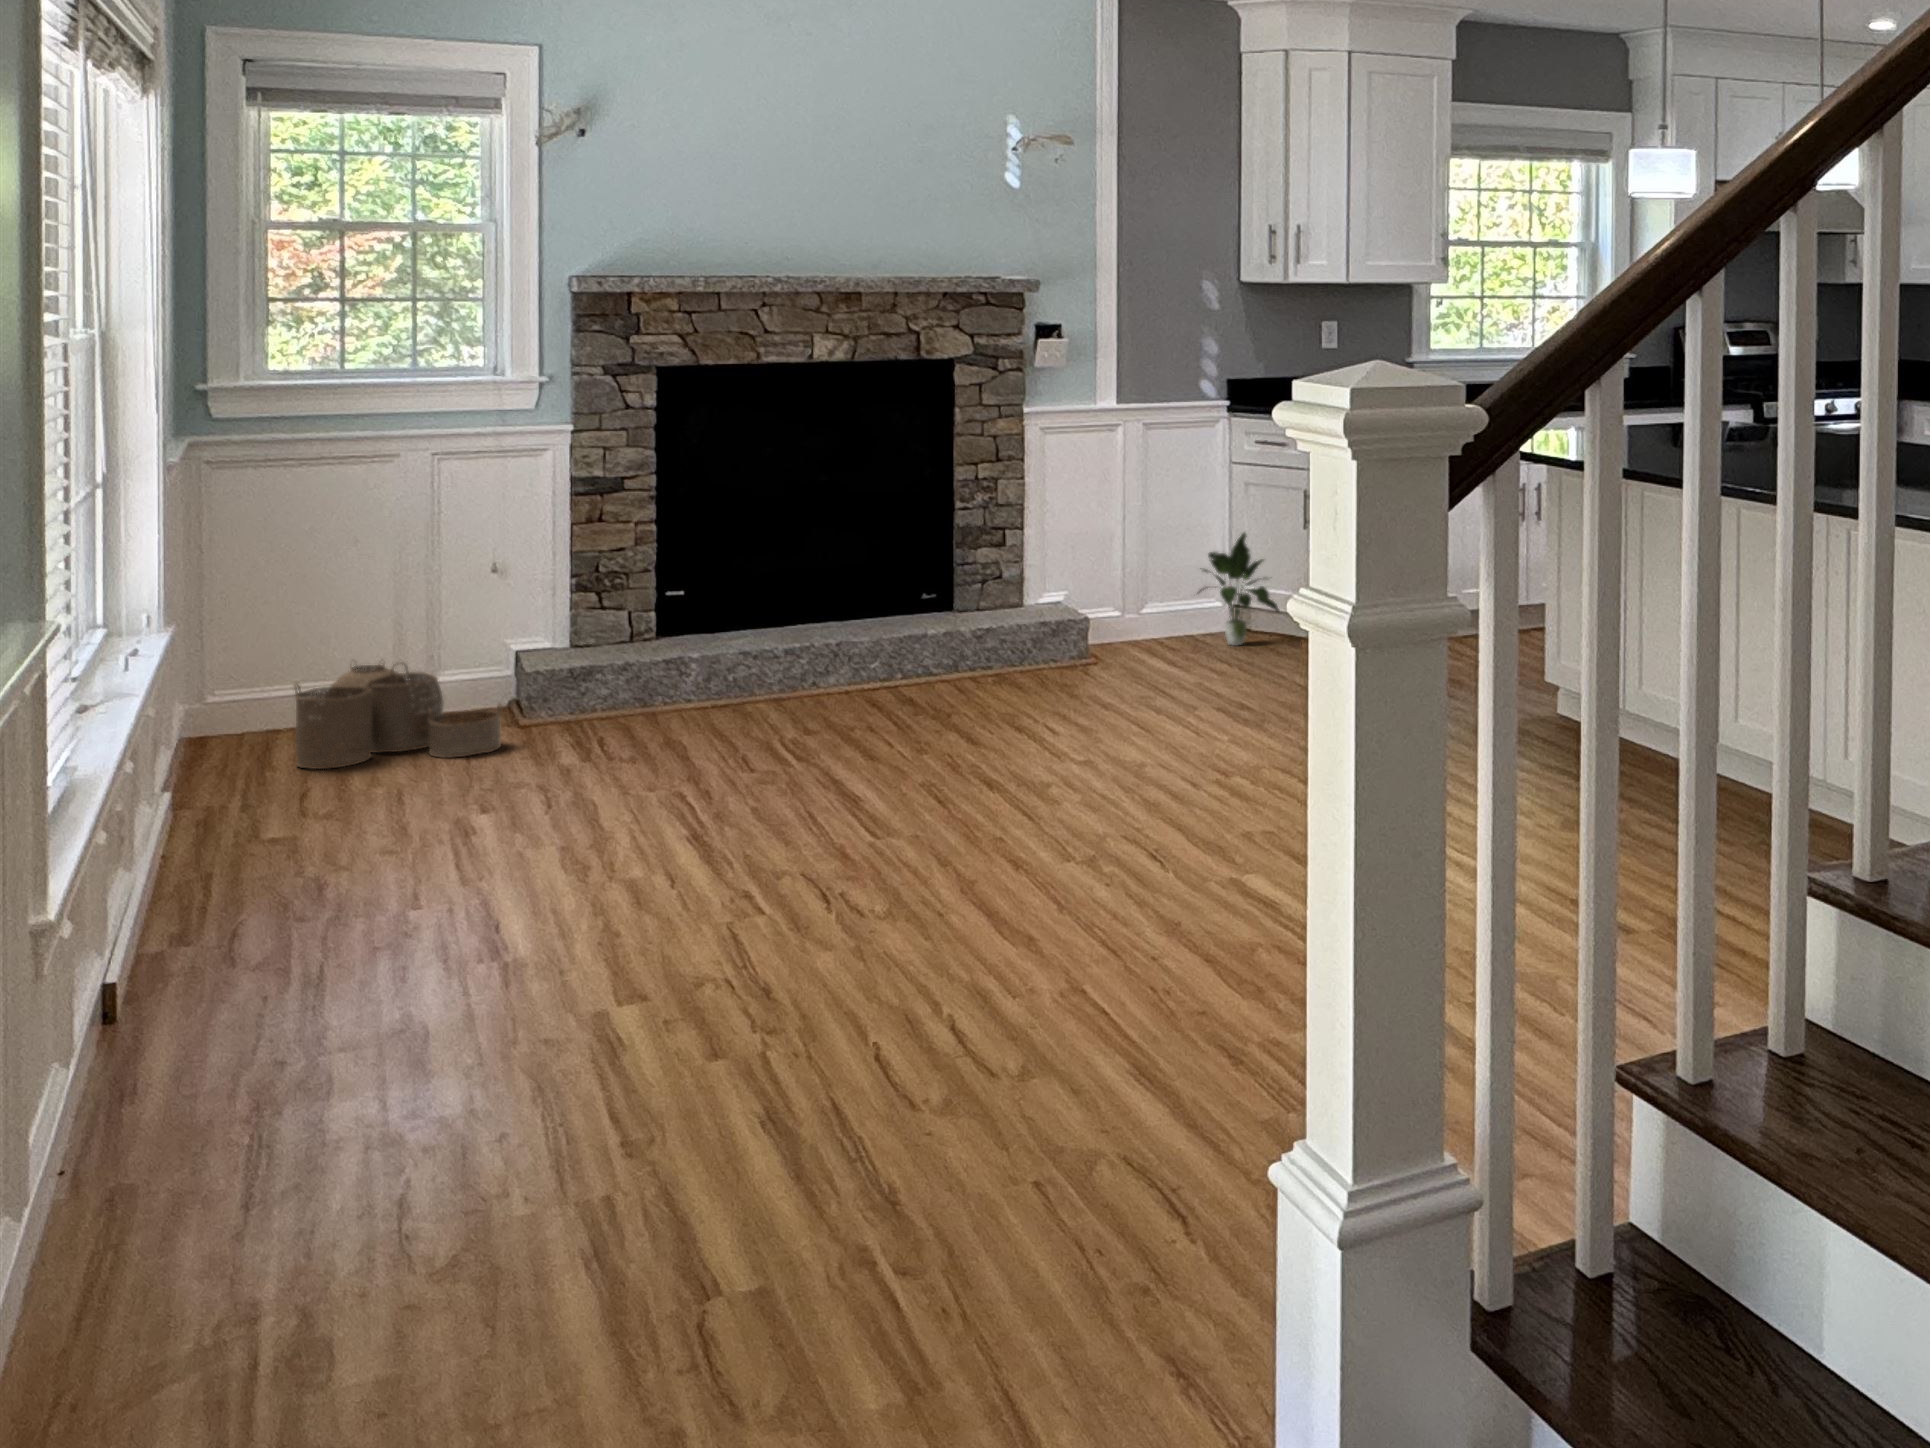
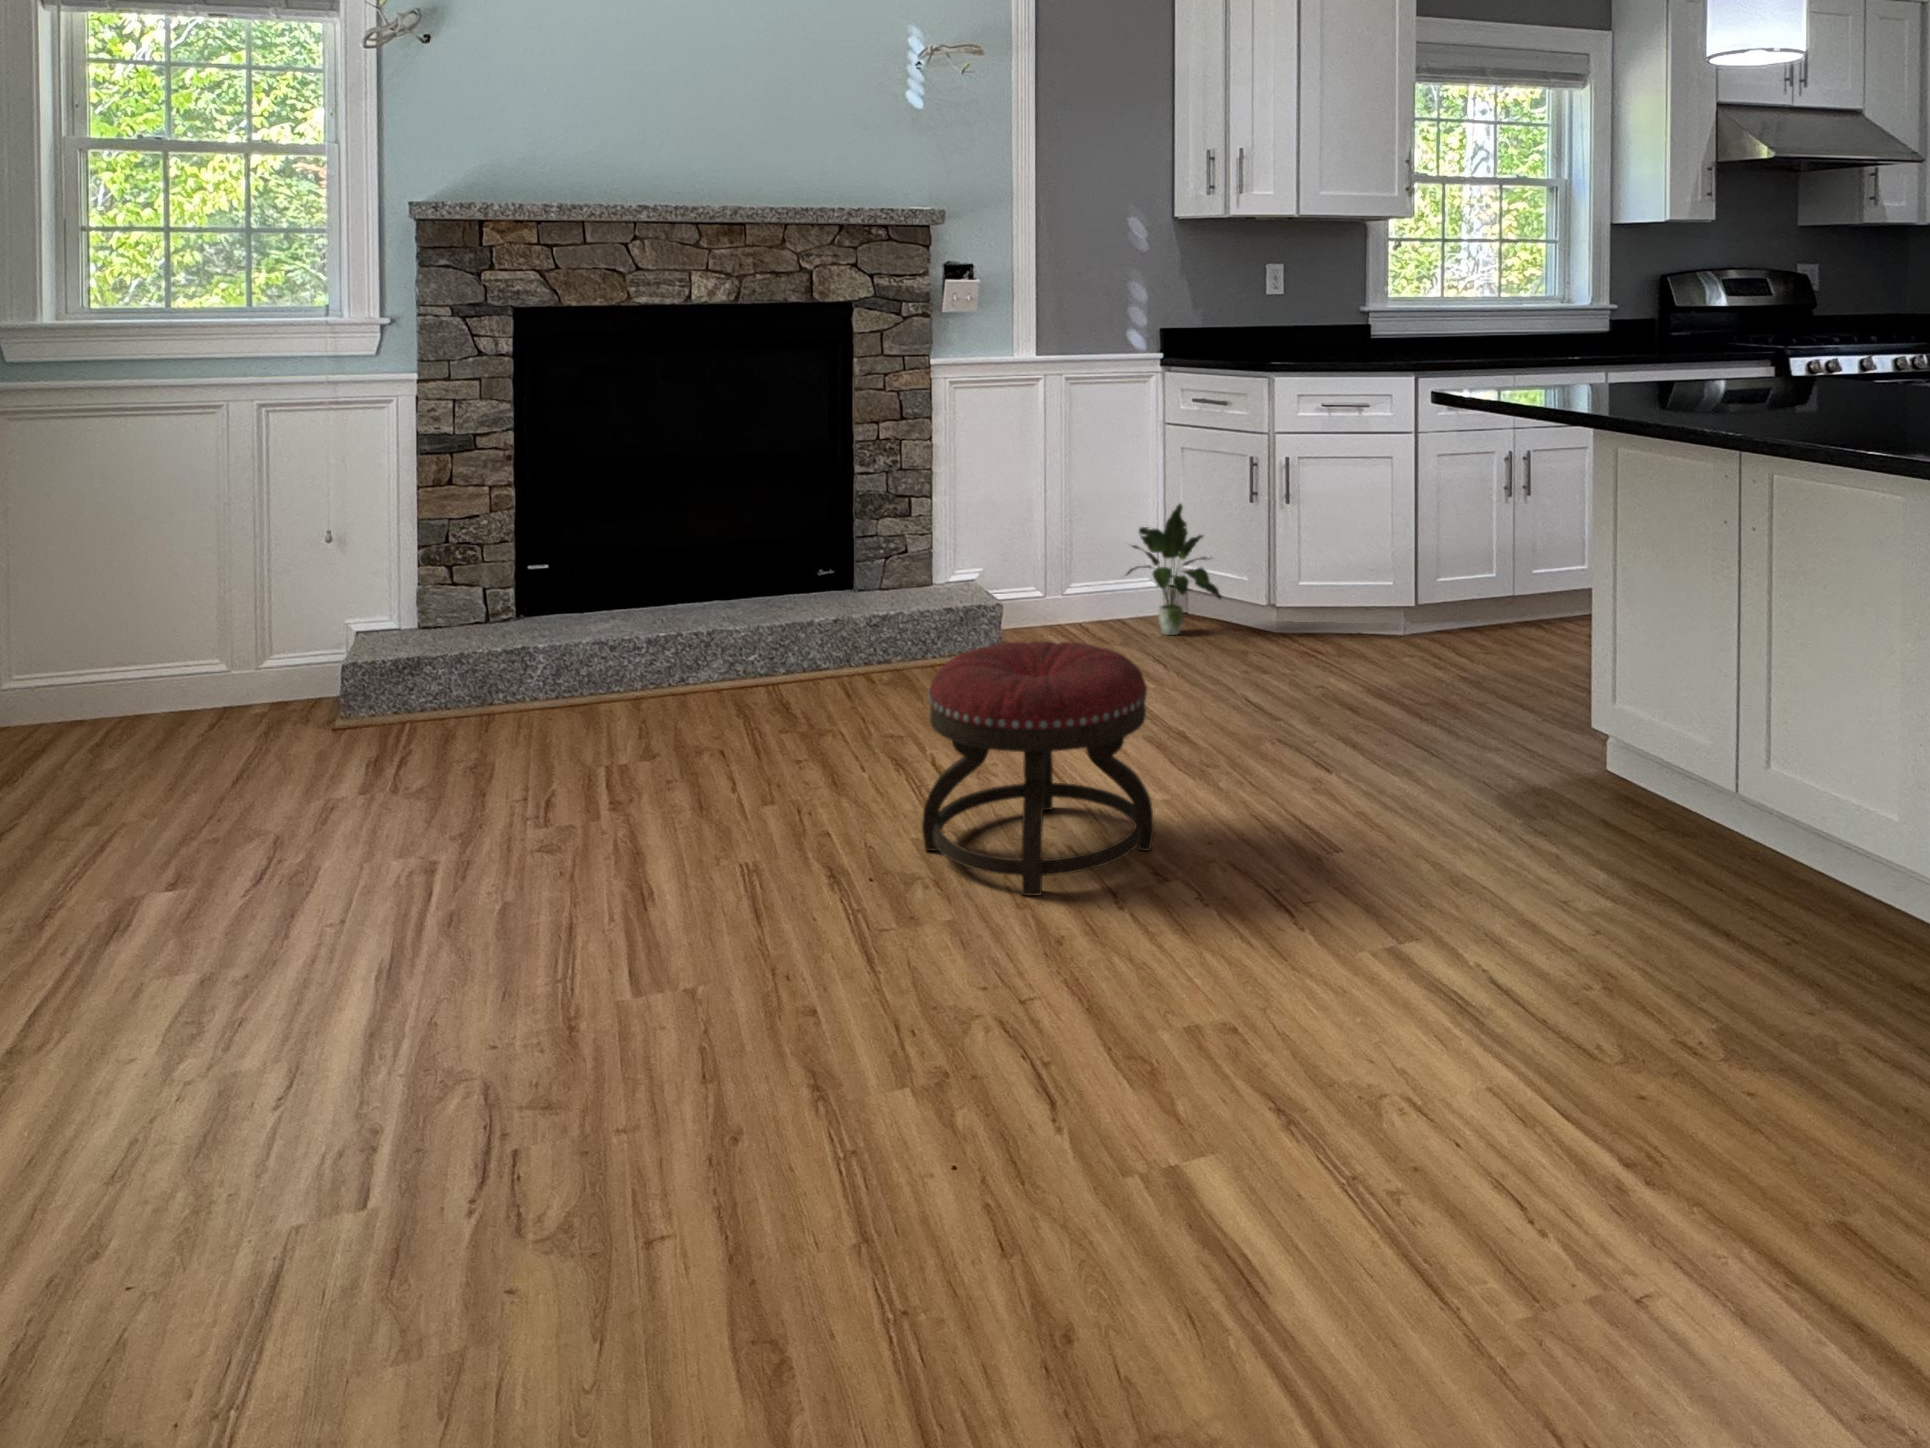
ottoman: none [1054,621,1223,787] -> present [922,641,1154,896]
woven basket: present [293,664,502,769] -> none [40,644,290,790]

